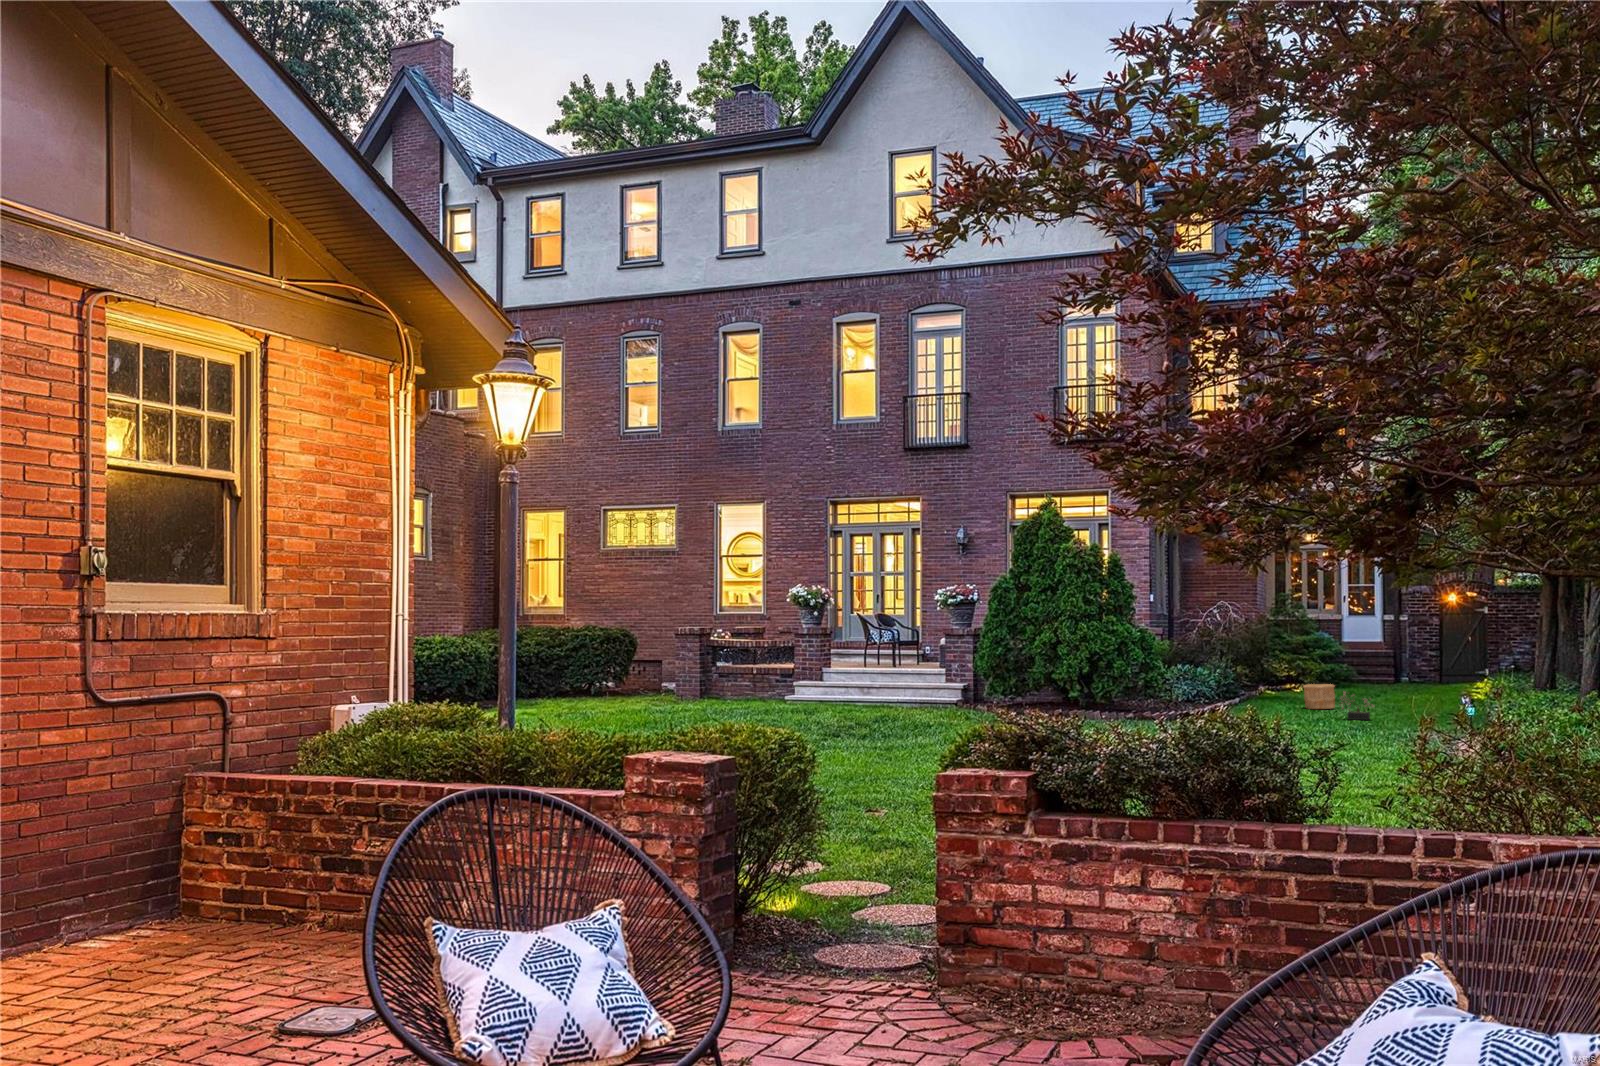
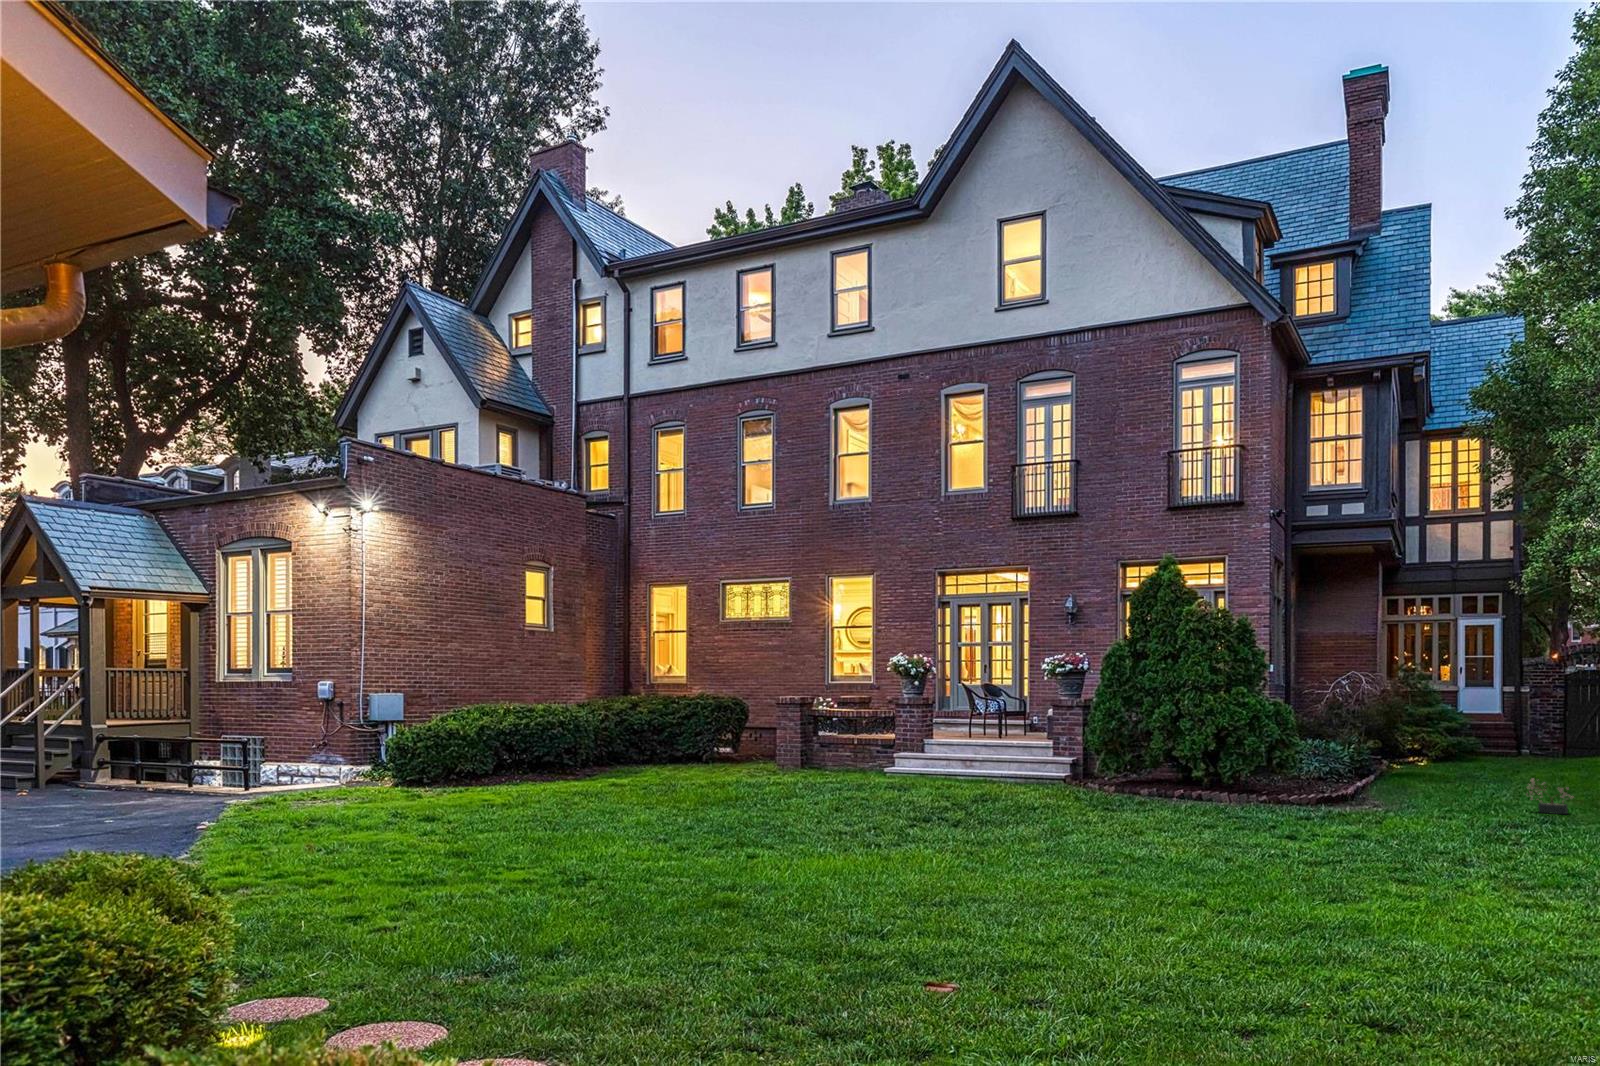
wooden bucket: present [1303,684,1335,709] -> none [1470,768,1512,798]

